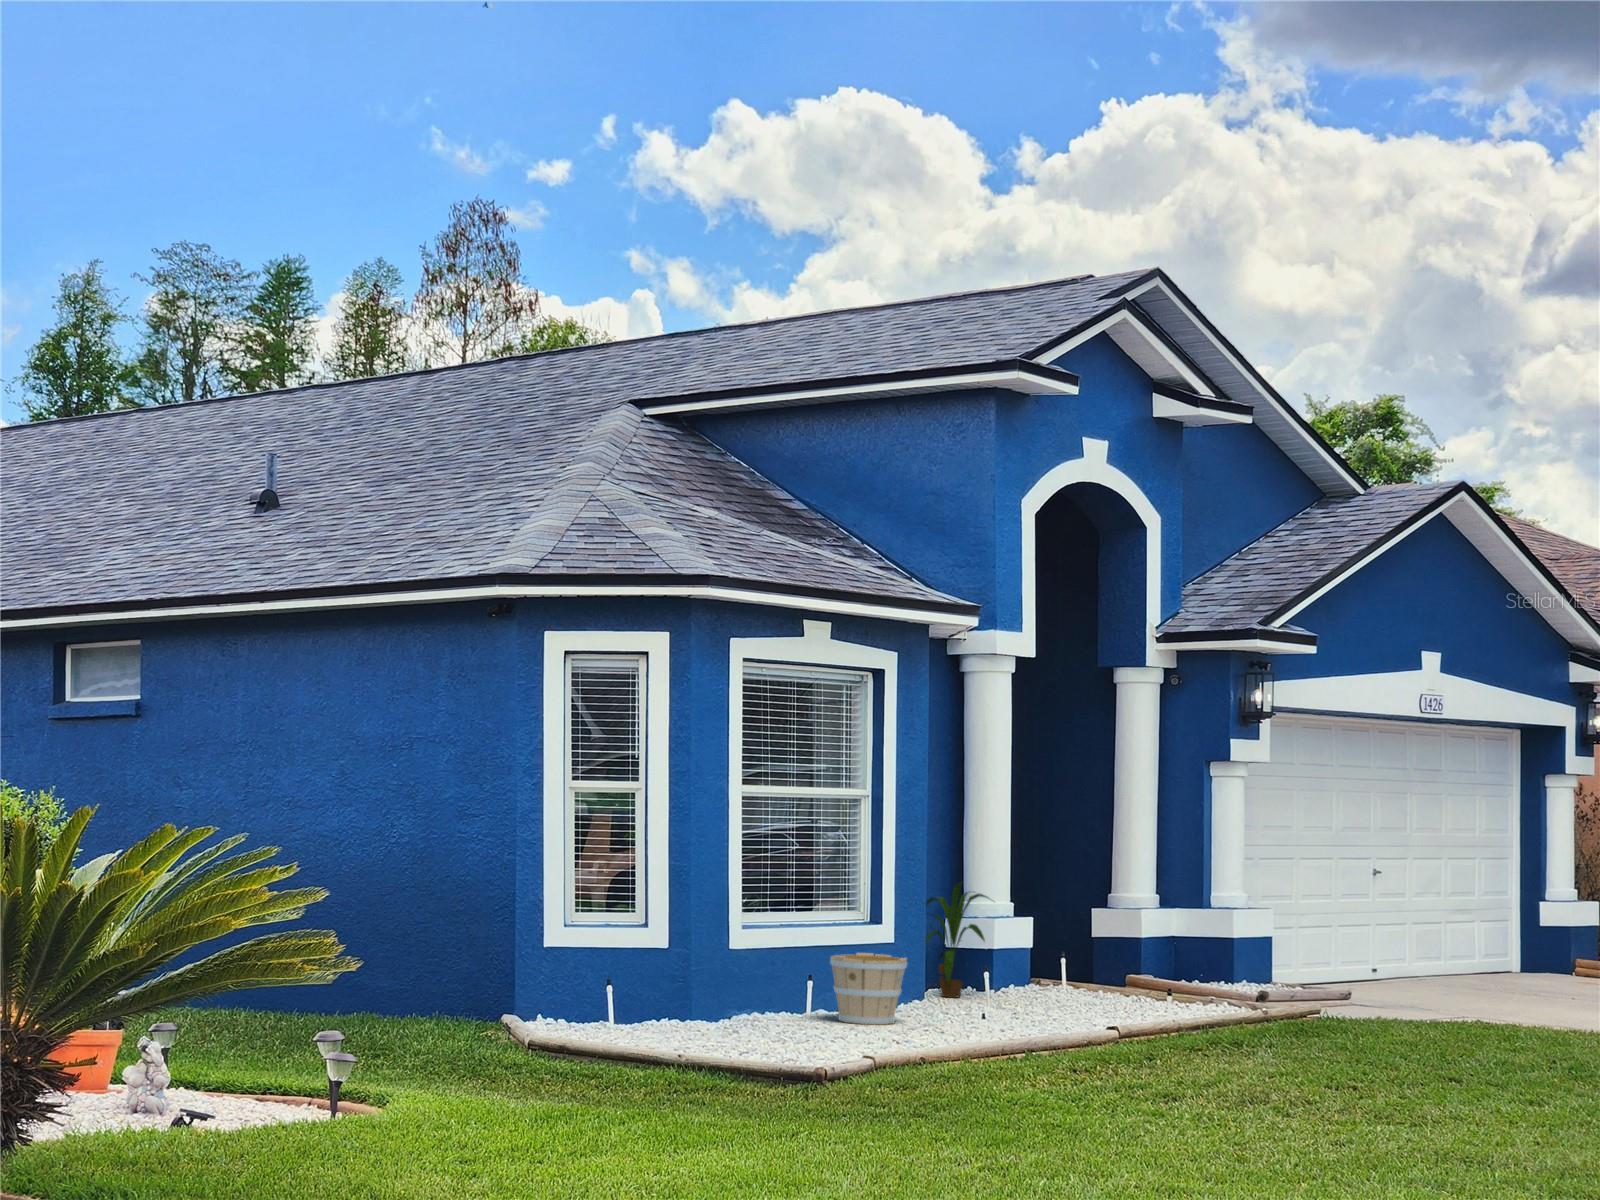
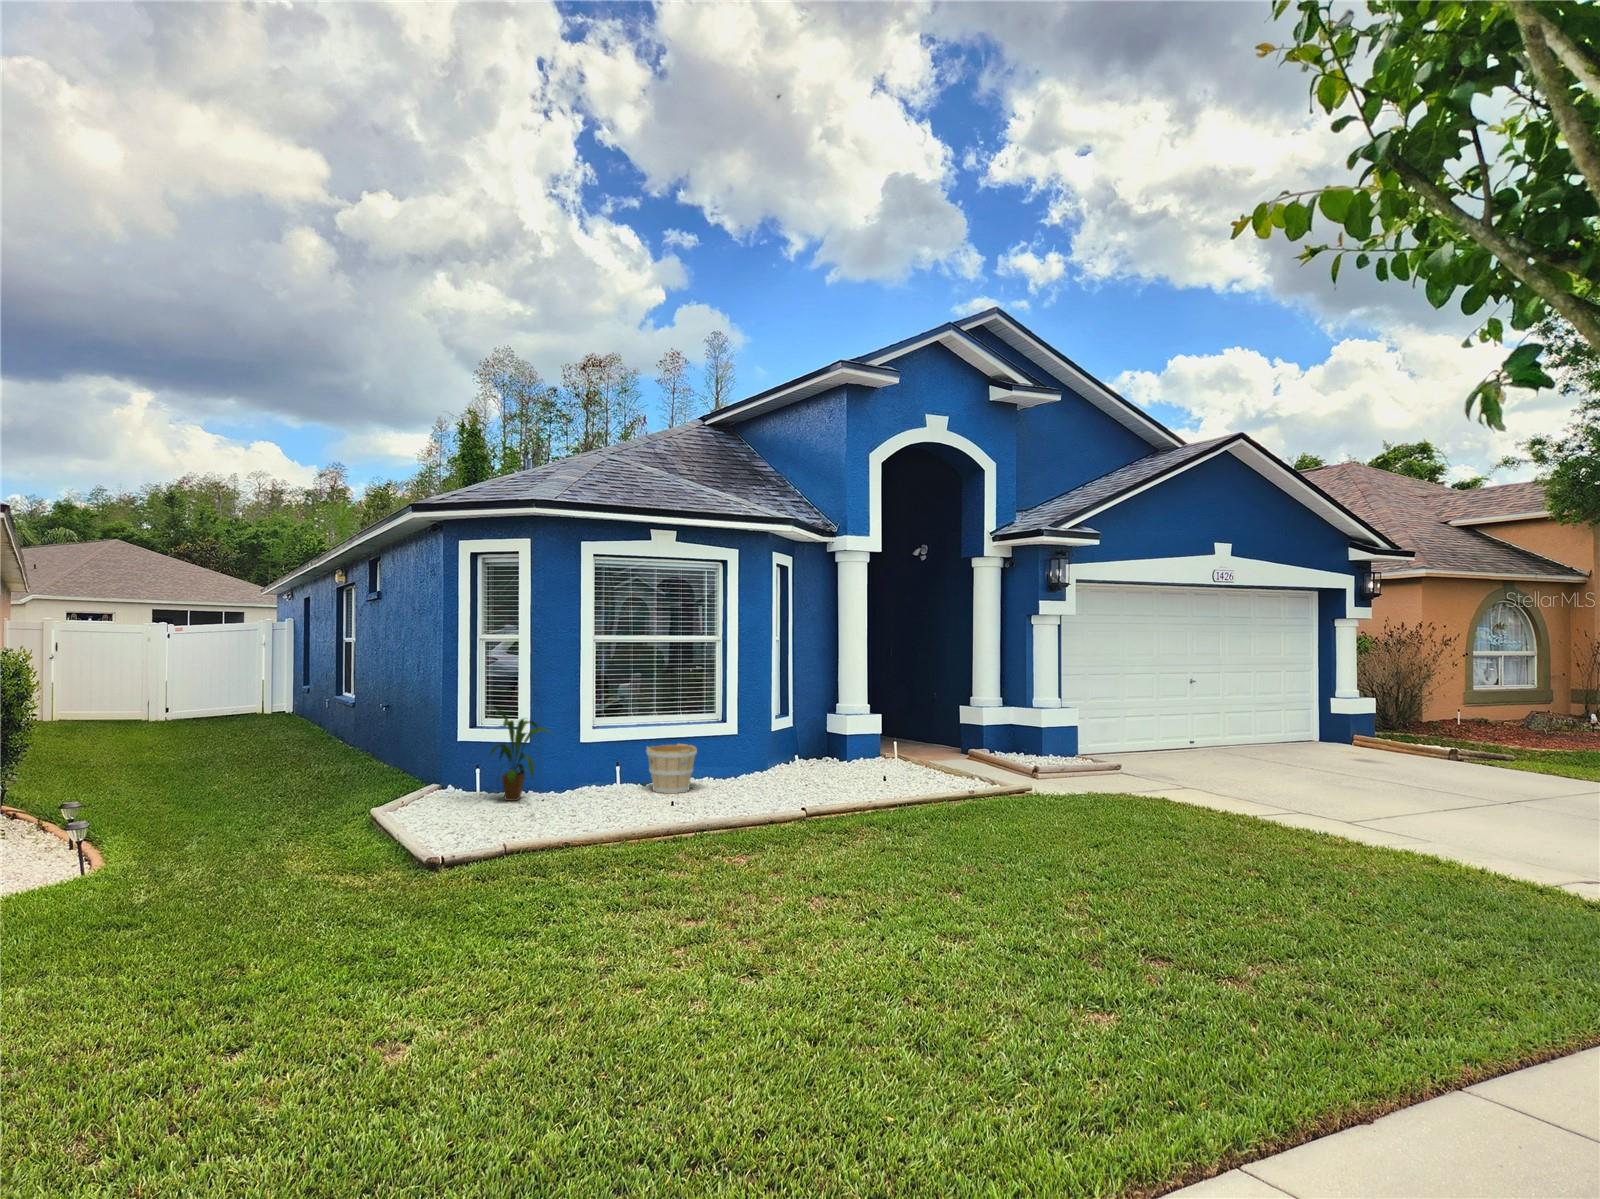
house plant: present [926,882,988,998] -> present [490,710,551,801]

